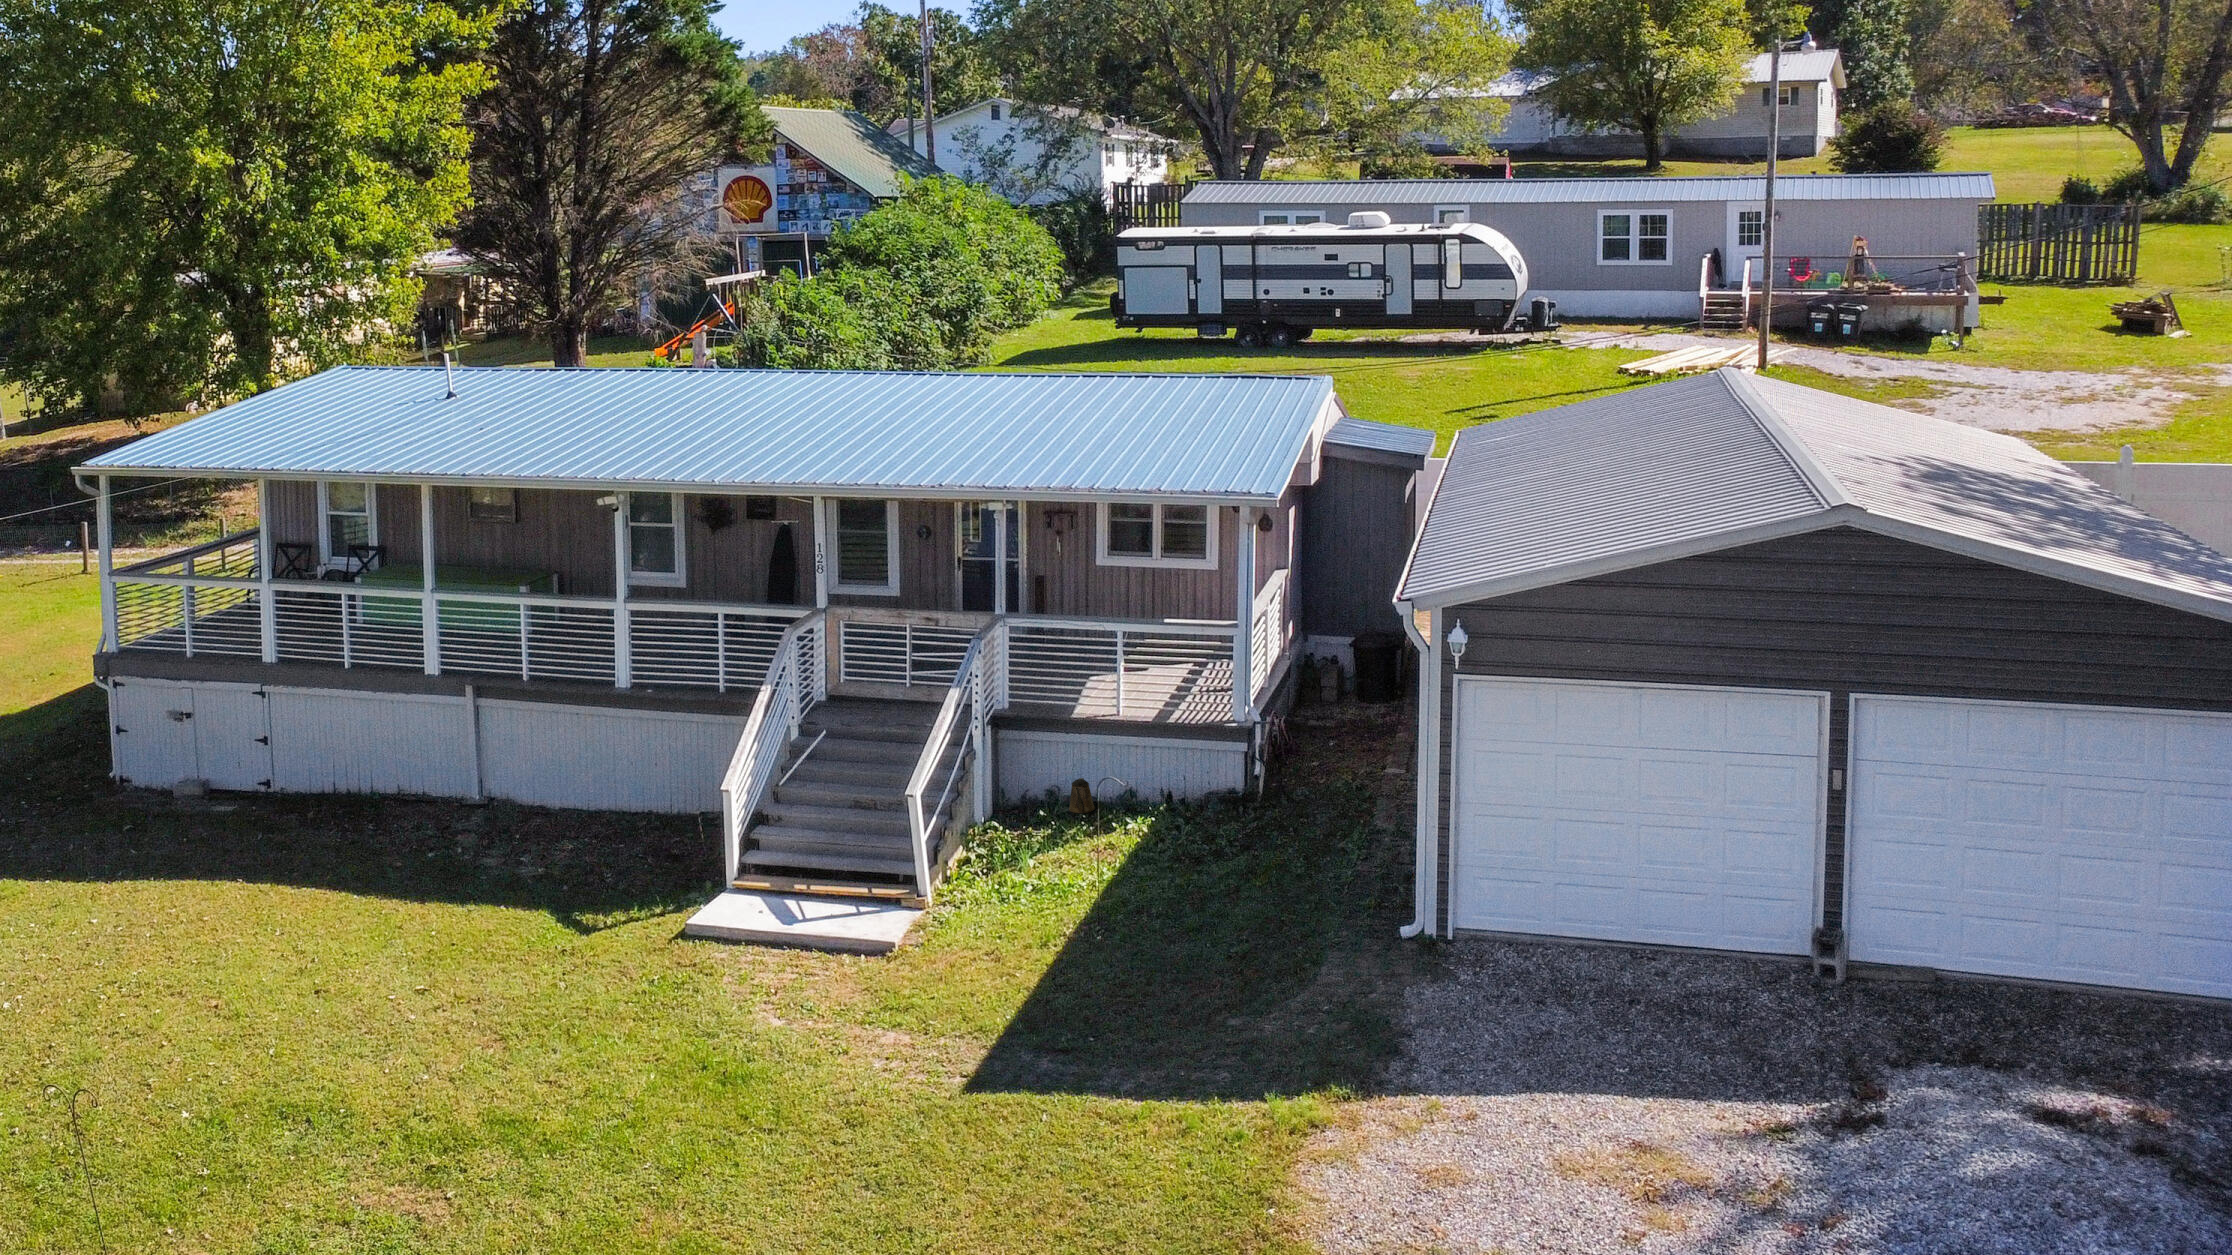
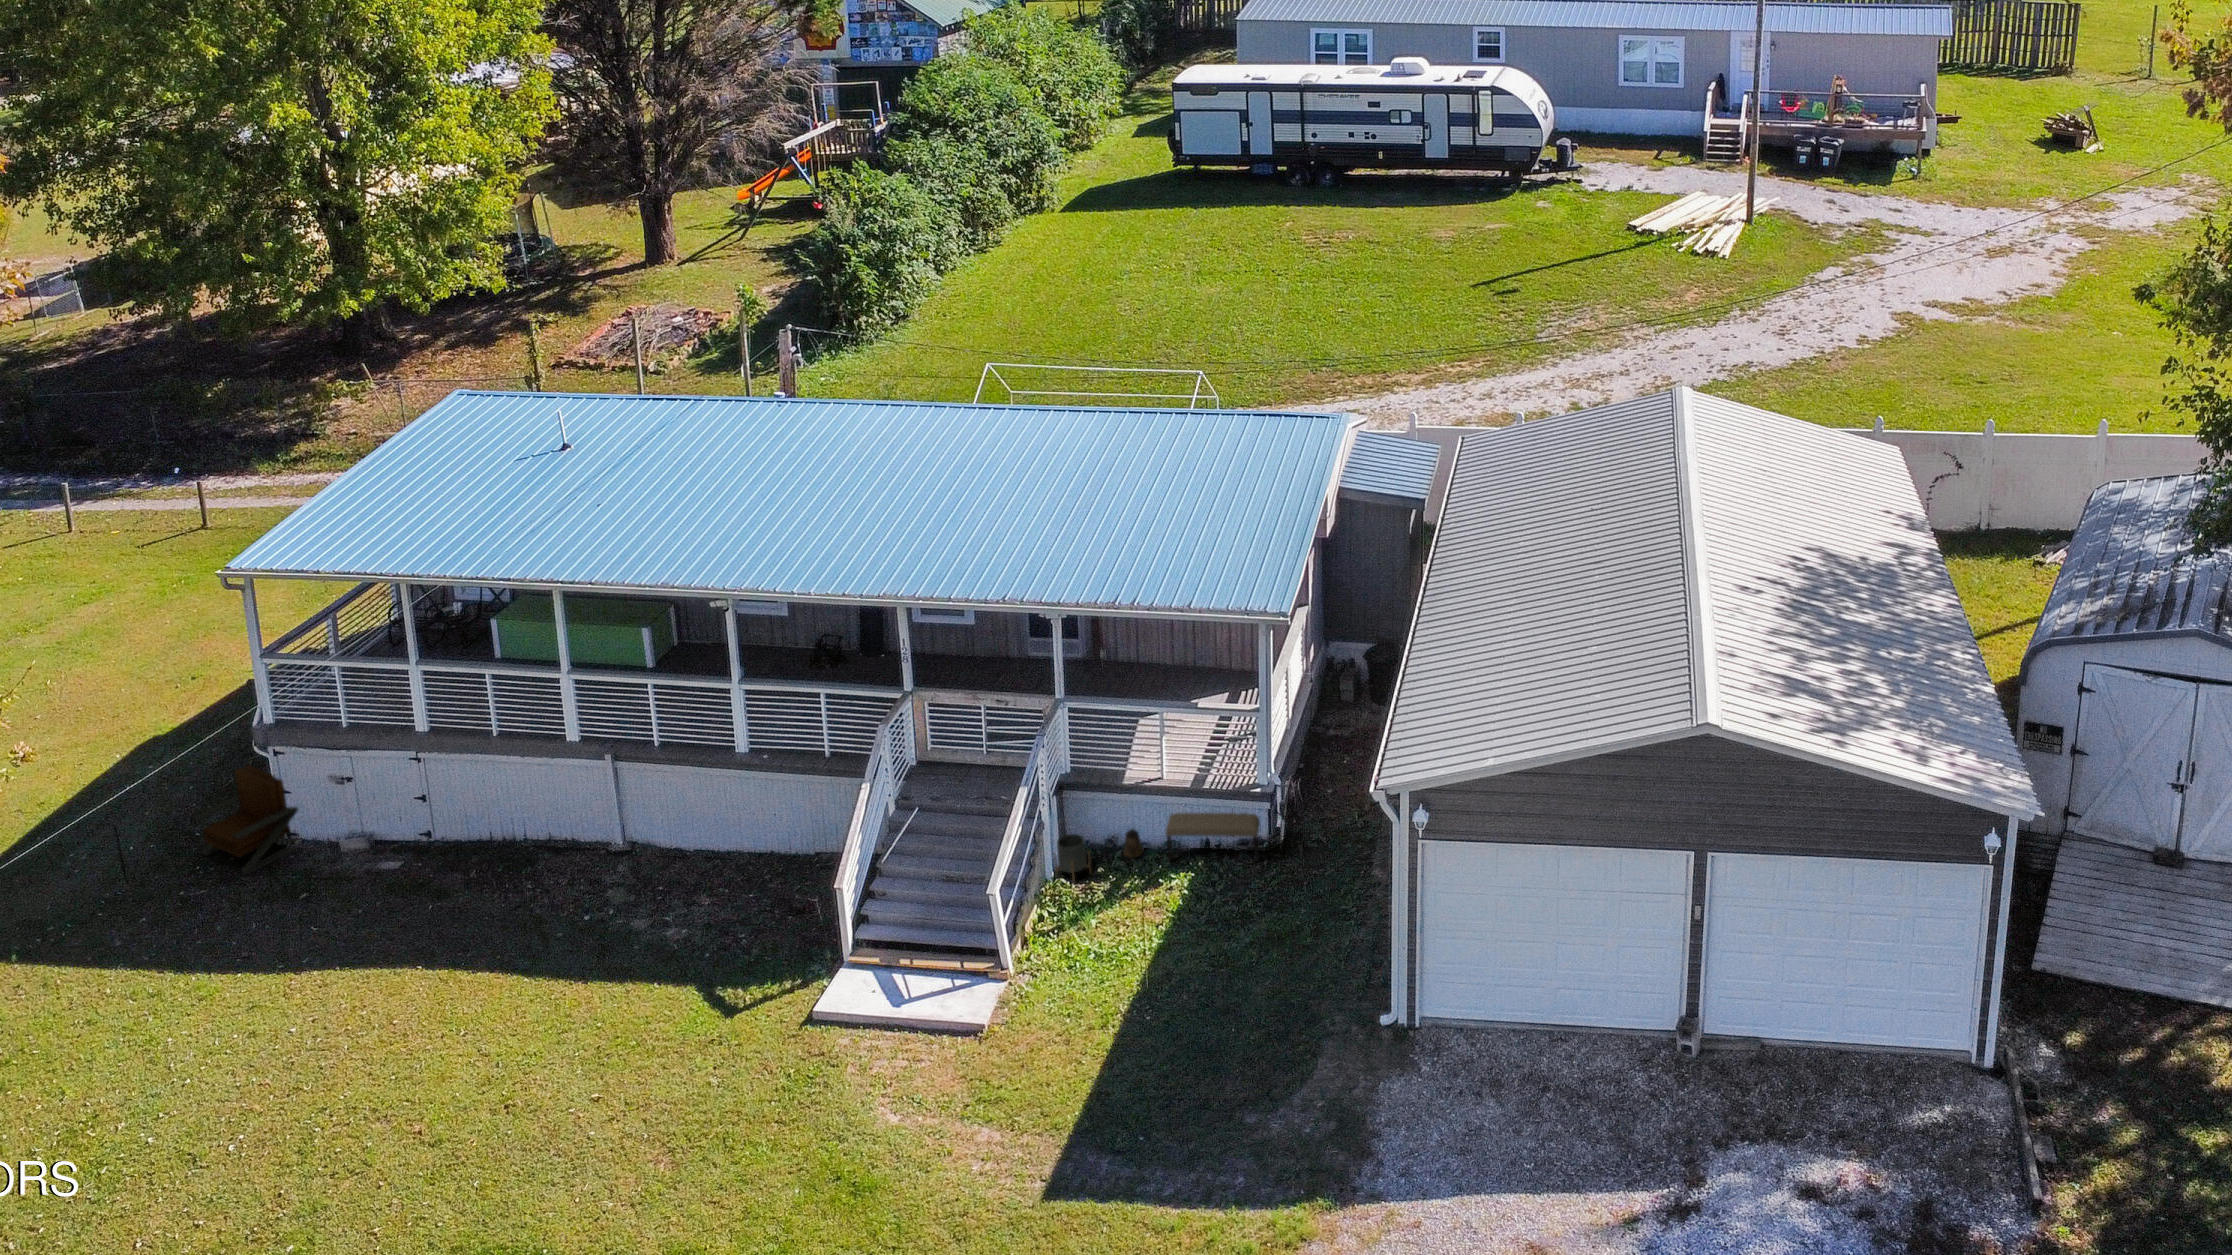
lounge chair: none [30,702,143,809] -> present [193,765,298,874]
bench: none [1124,756,1246,819] -> present [1166,813,1260,861]
planter: none [982,773,1029,832] -> present [1054,834,1091,882]

